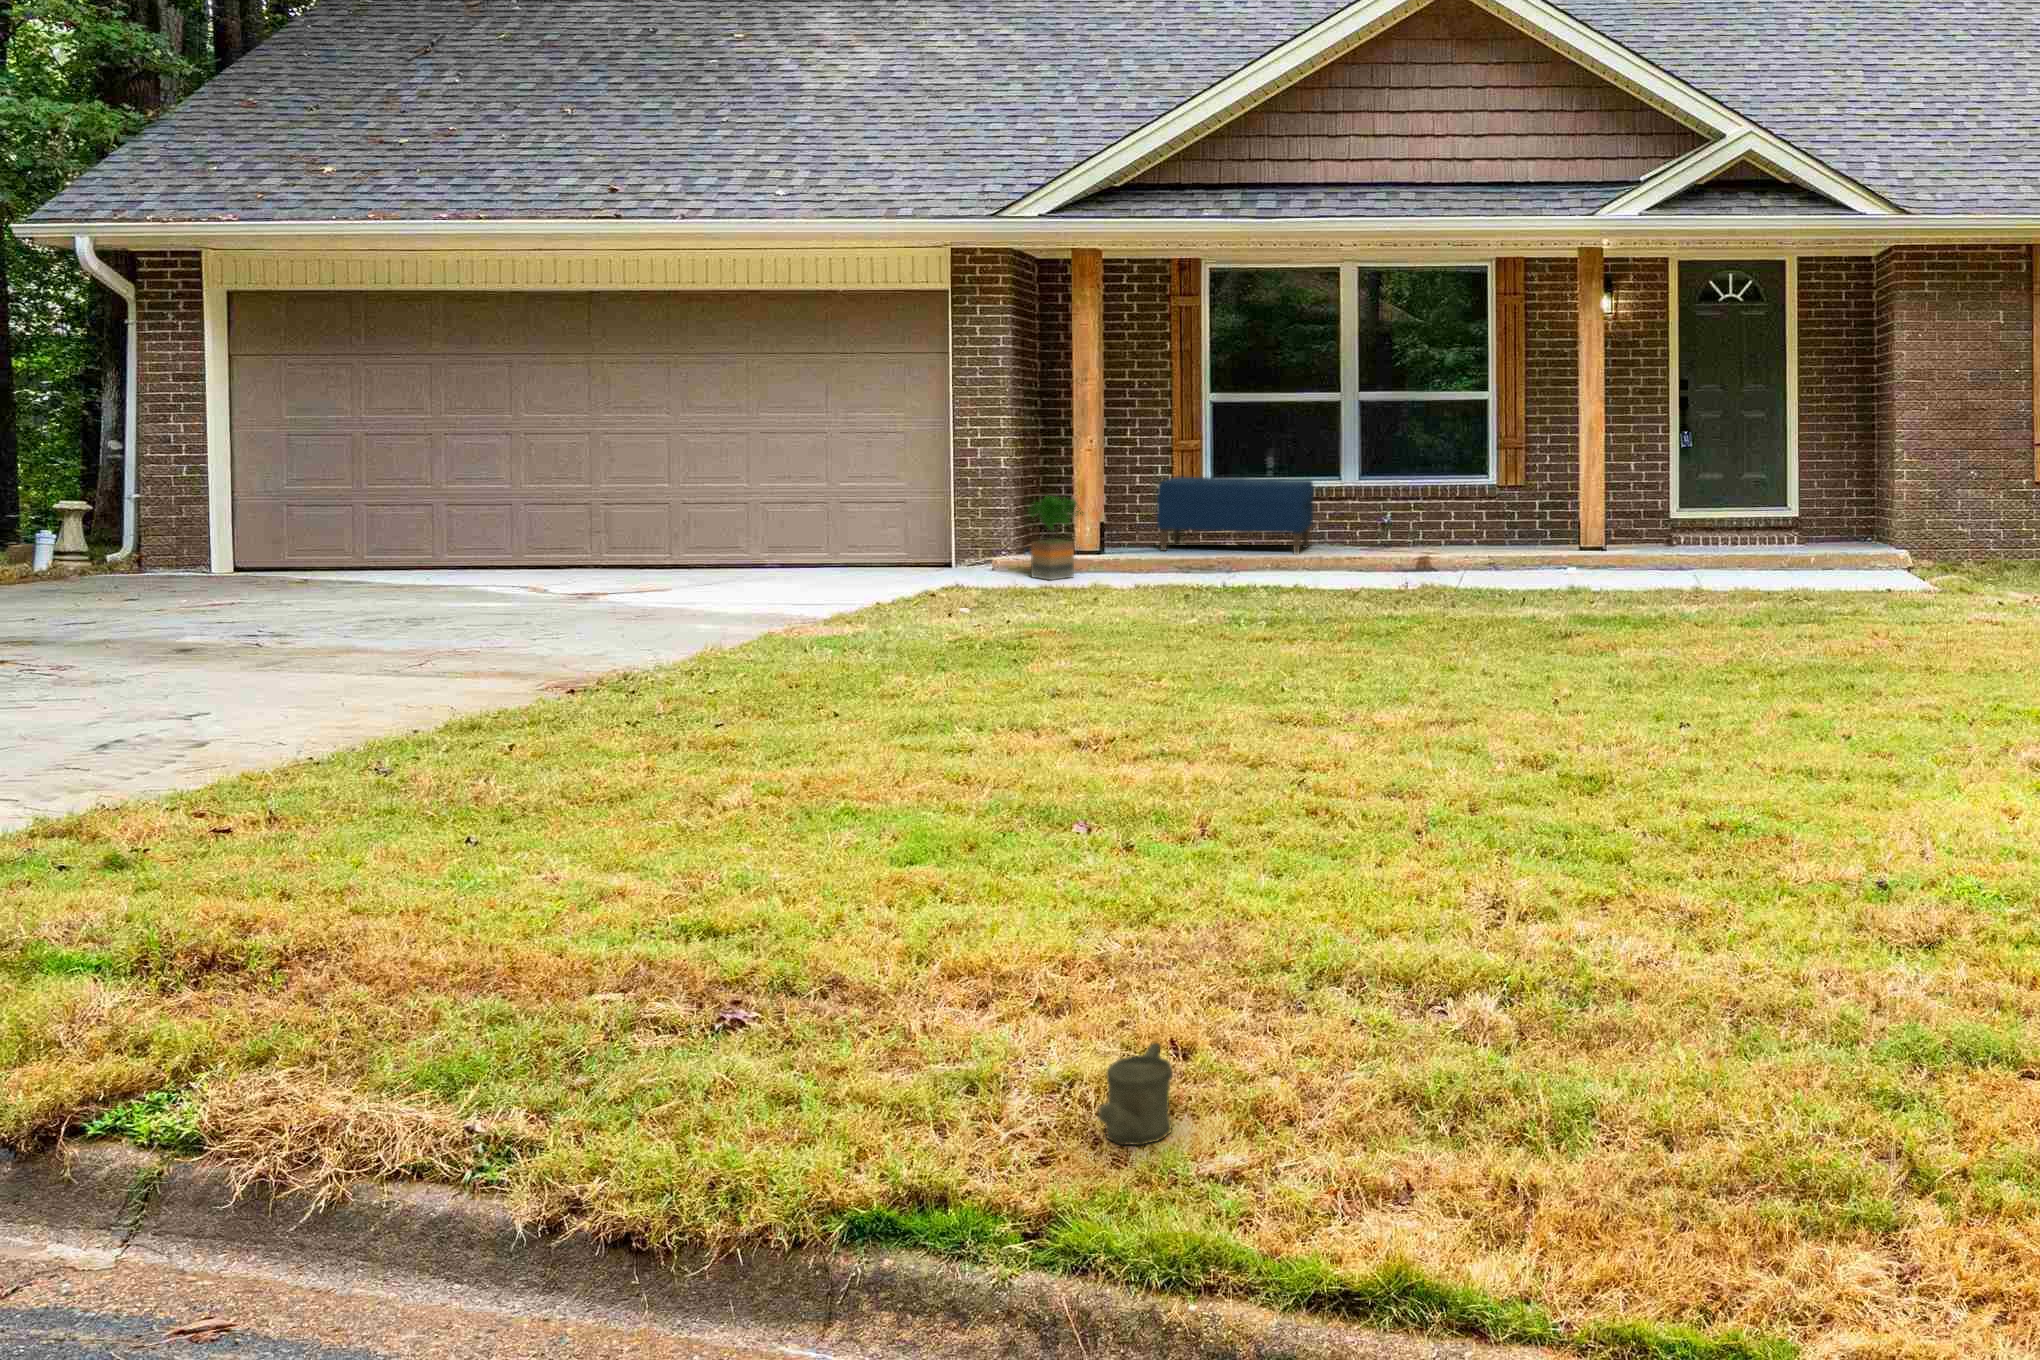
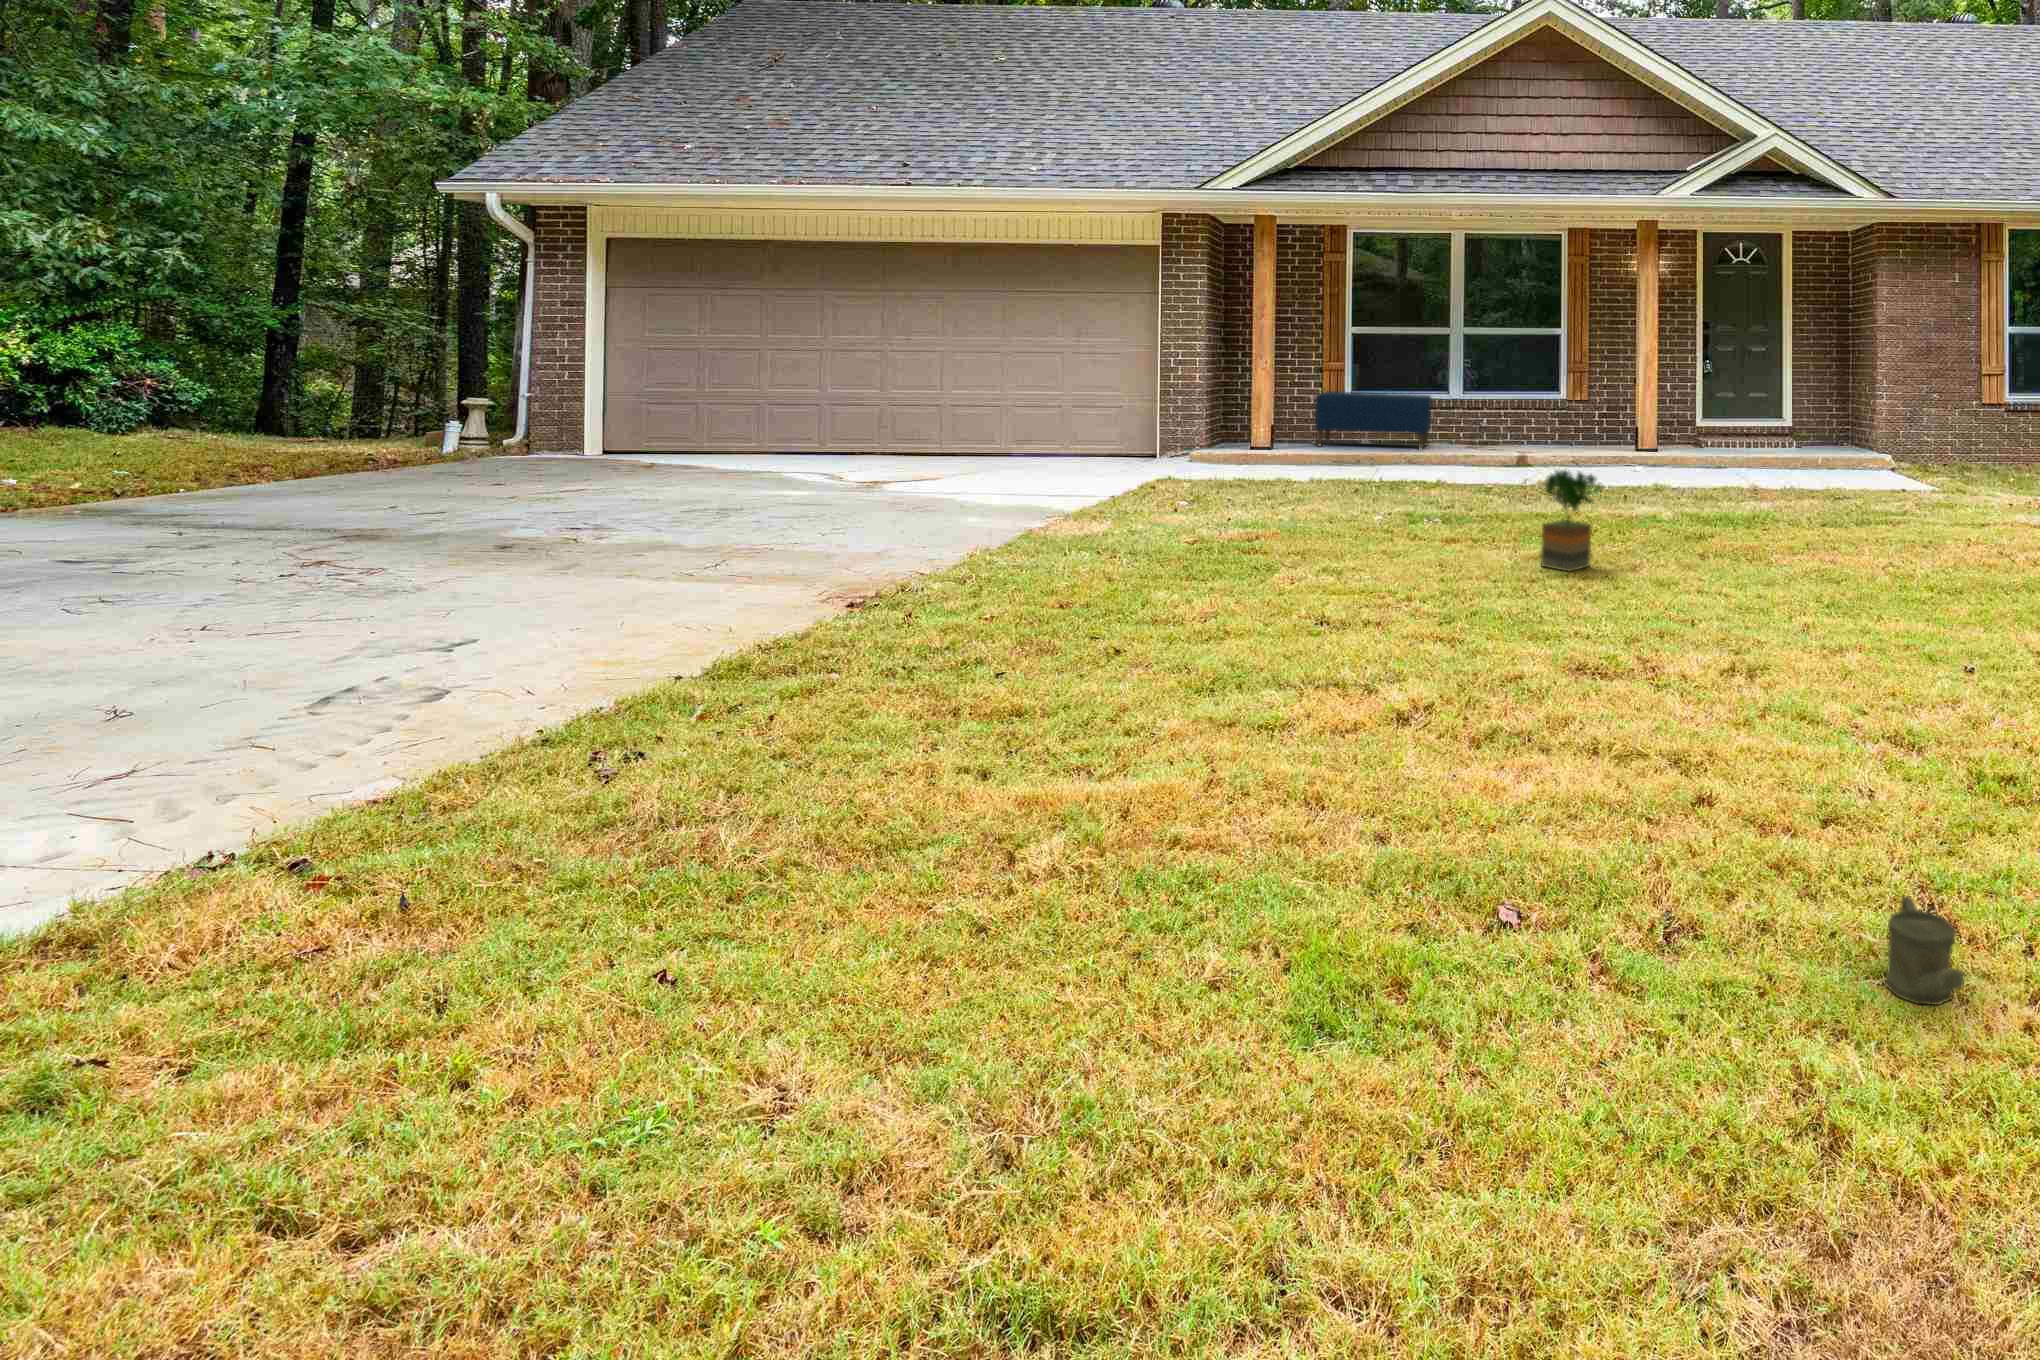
potted tree: present [1029,496,1083,580] -> present [1541,470,1602,572]
watering can: present [1098,1043,1173,1145] -> present [1885,896,1964,1005]

